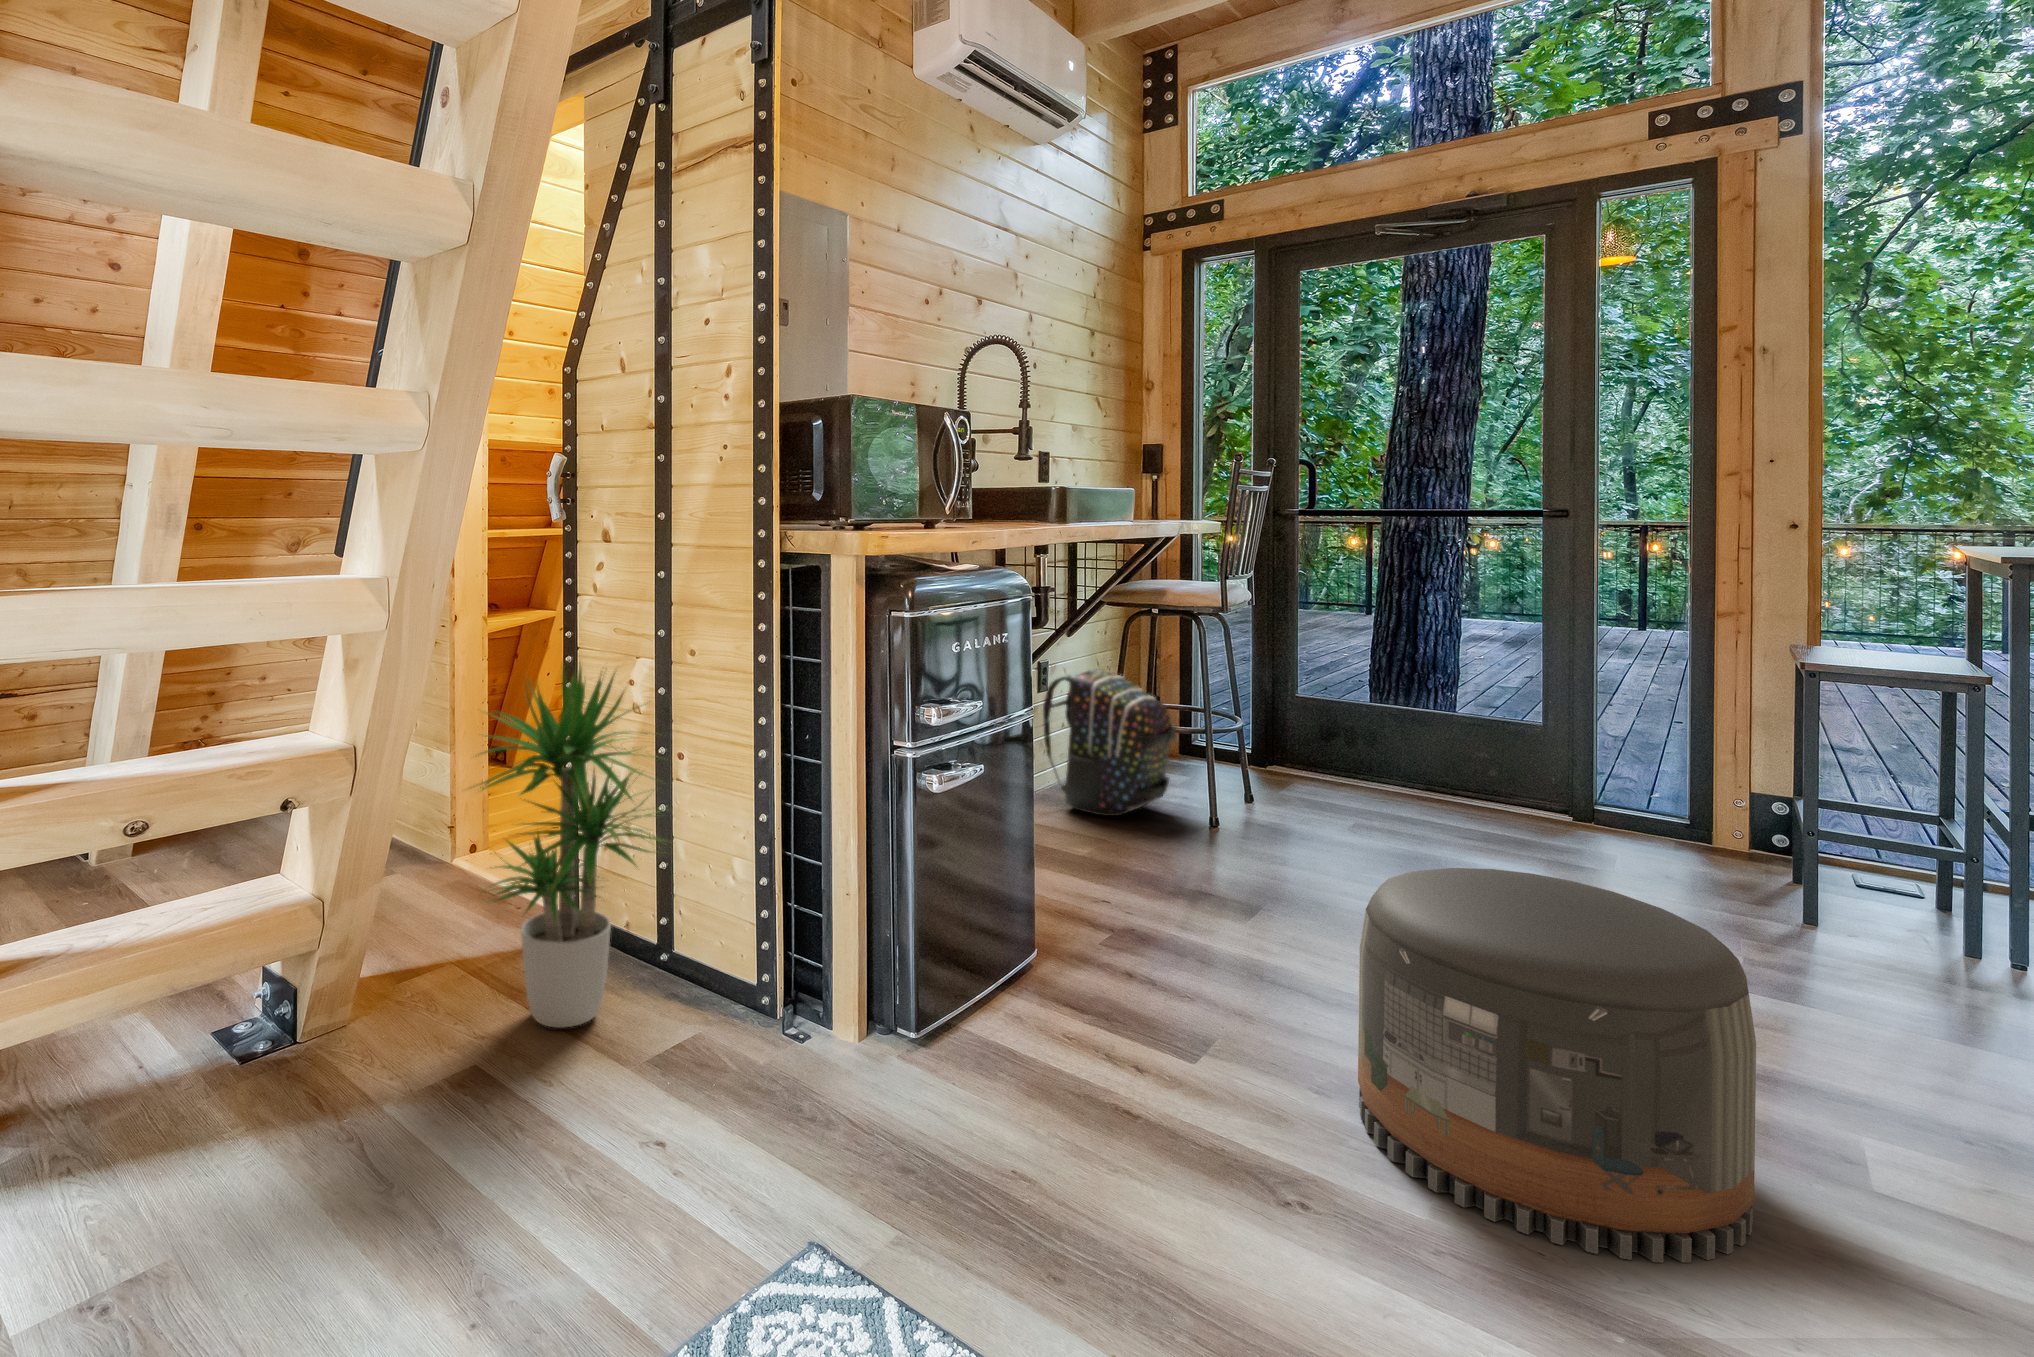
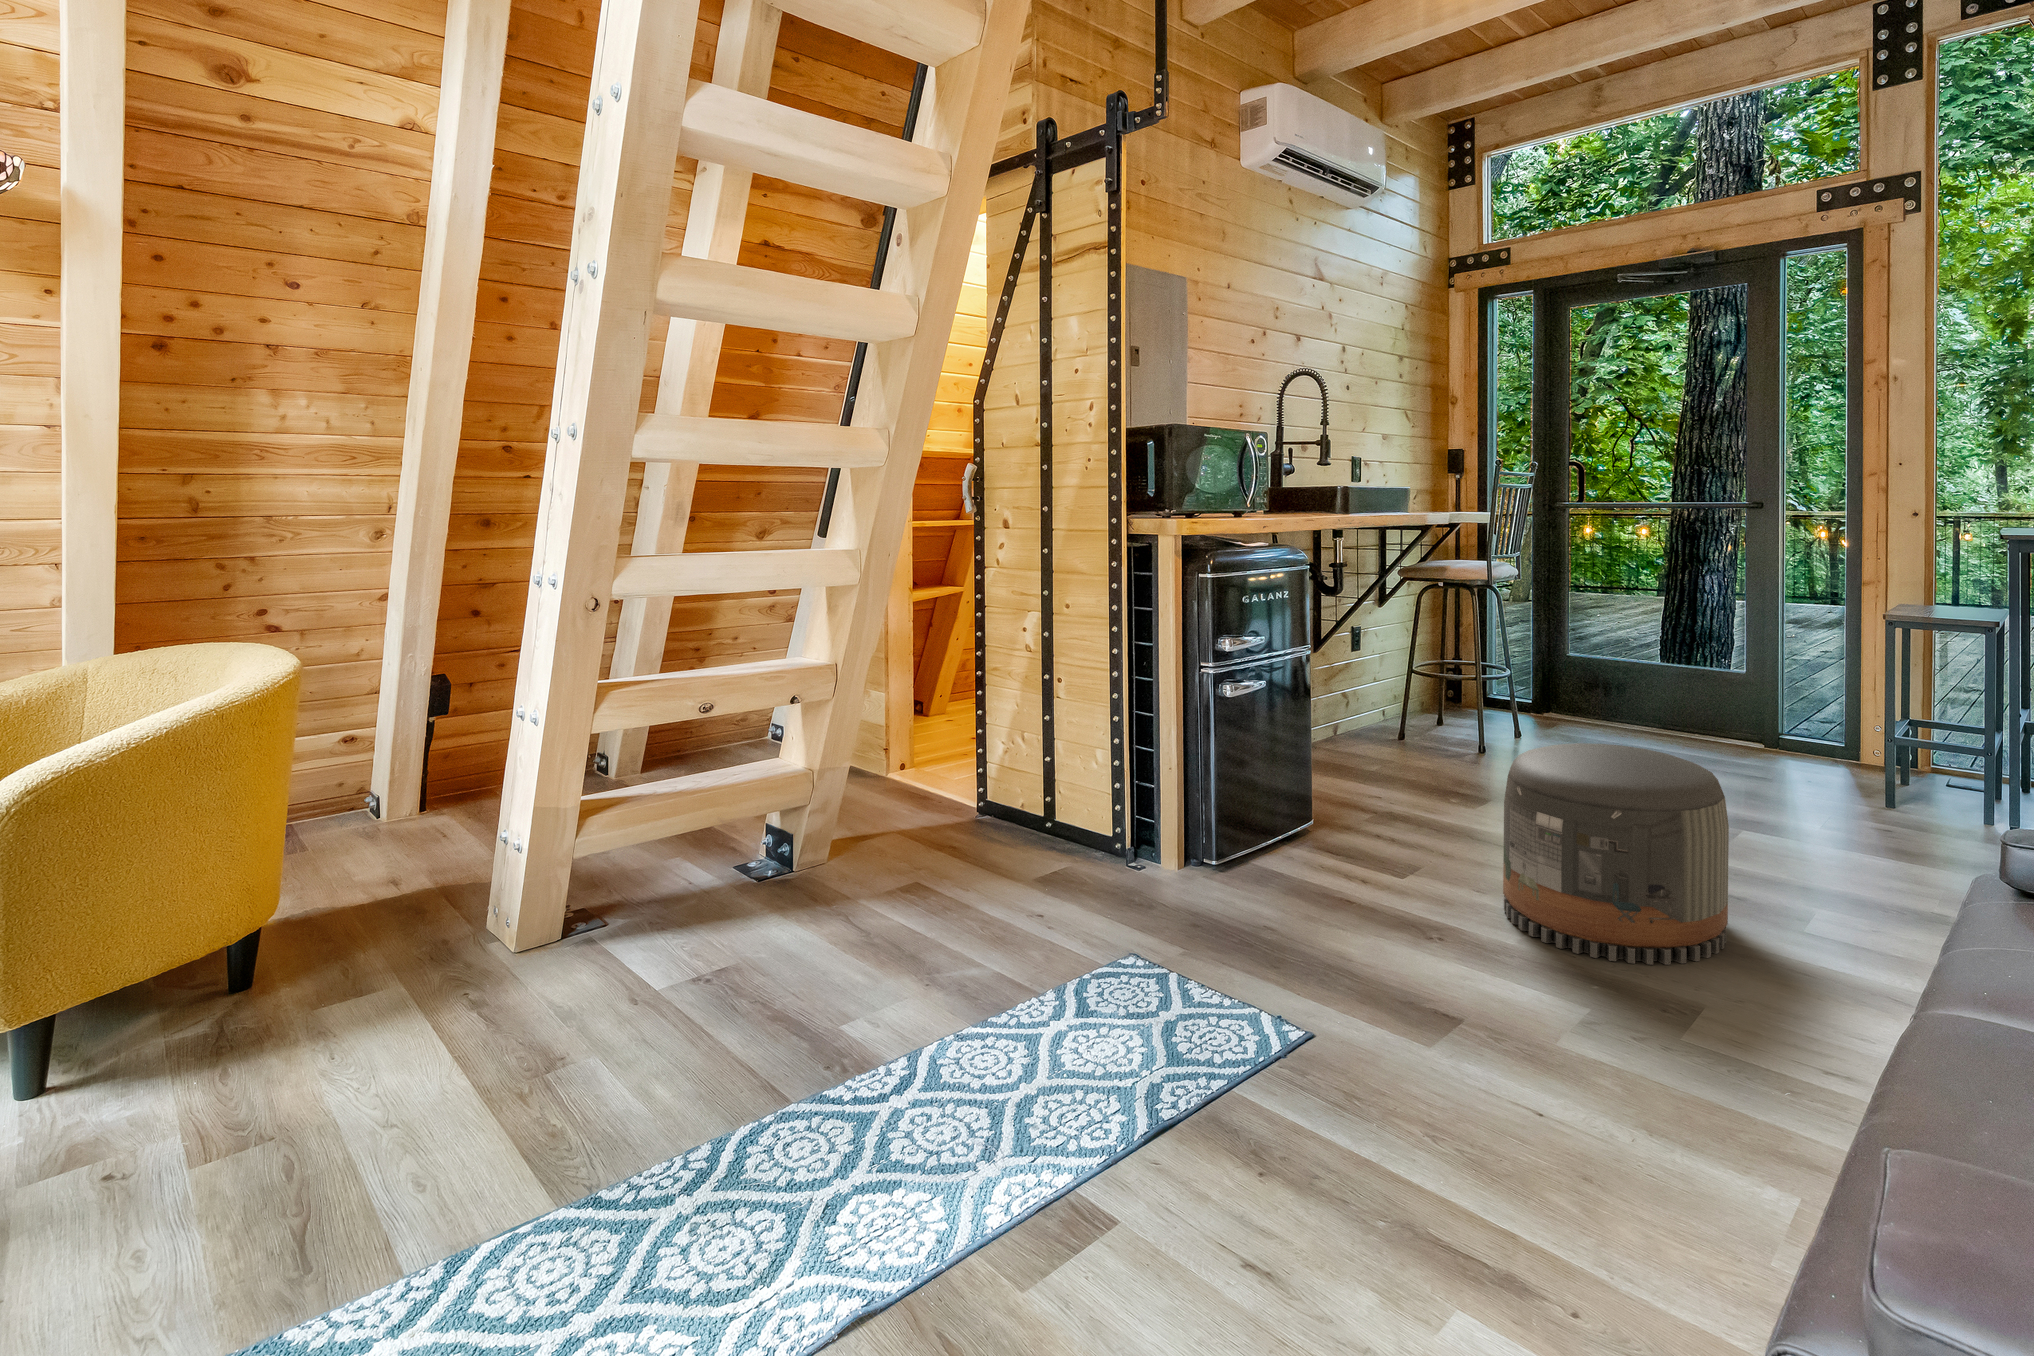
potted plant: present [480,667,665,1027] -> none [902,610,1054,864]
backpack: present [1043,670,1177,816] -> none [1355,630,1458,744]

